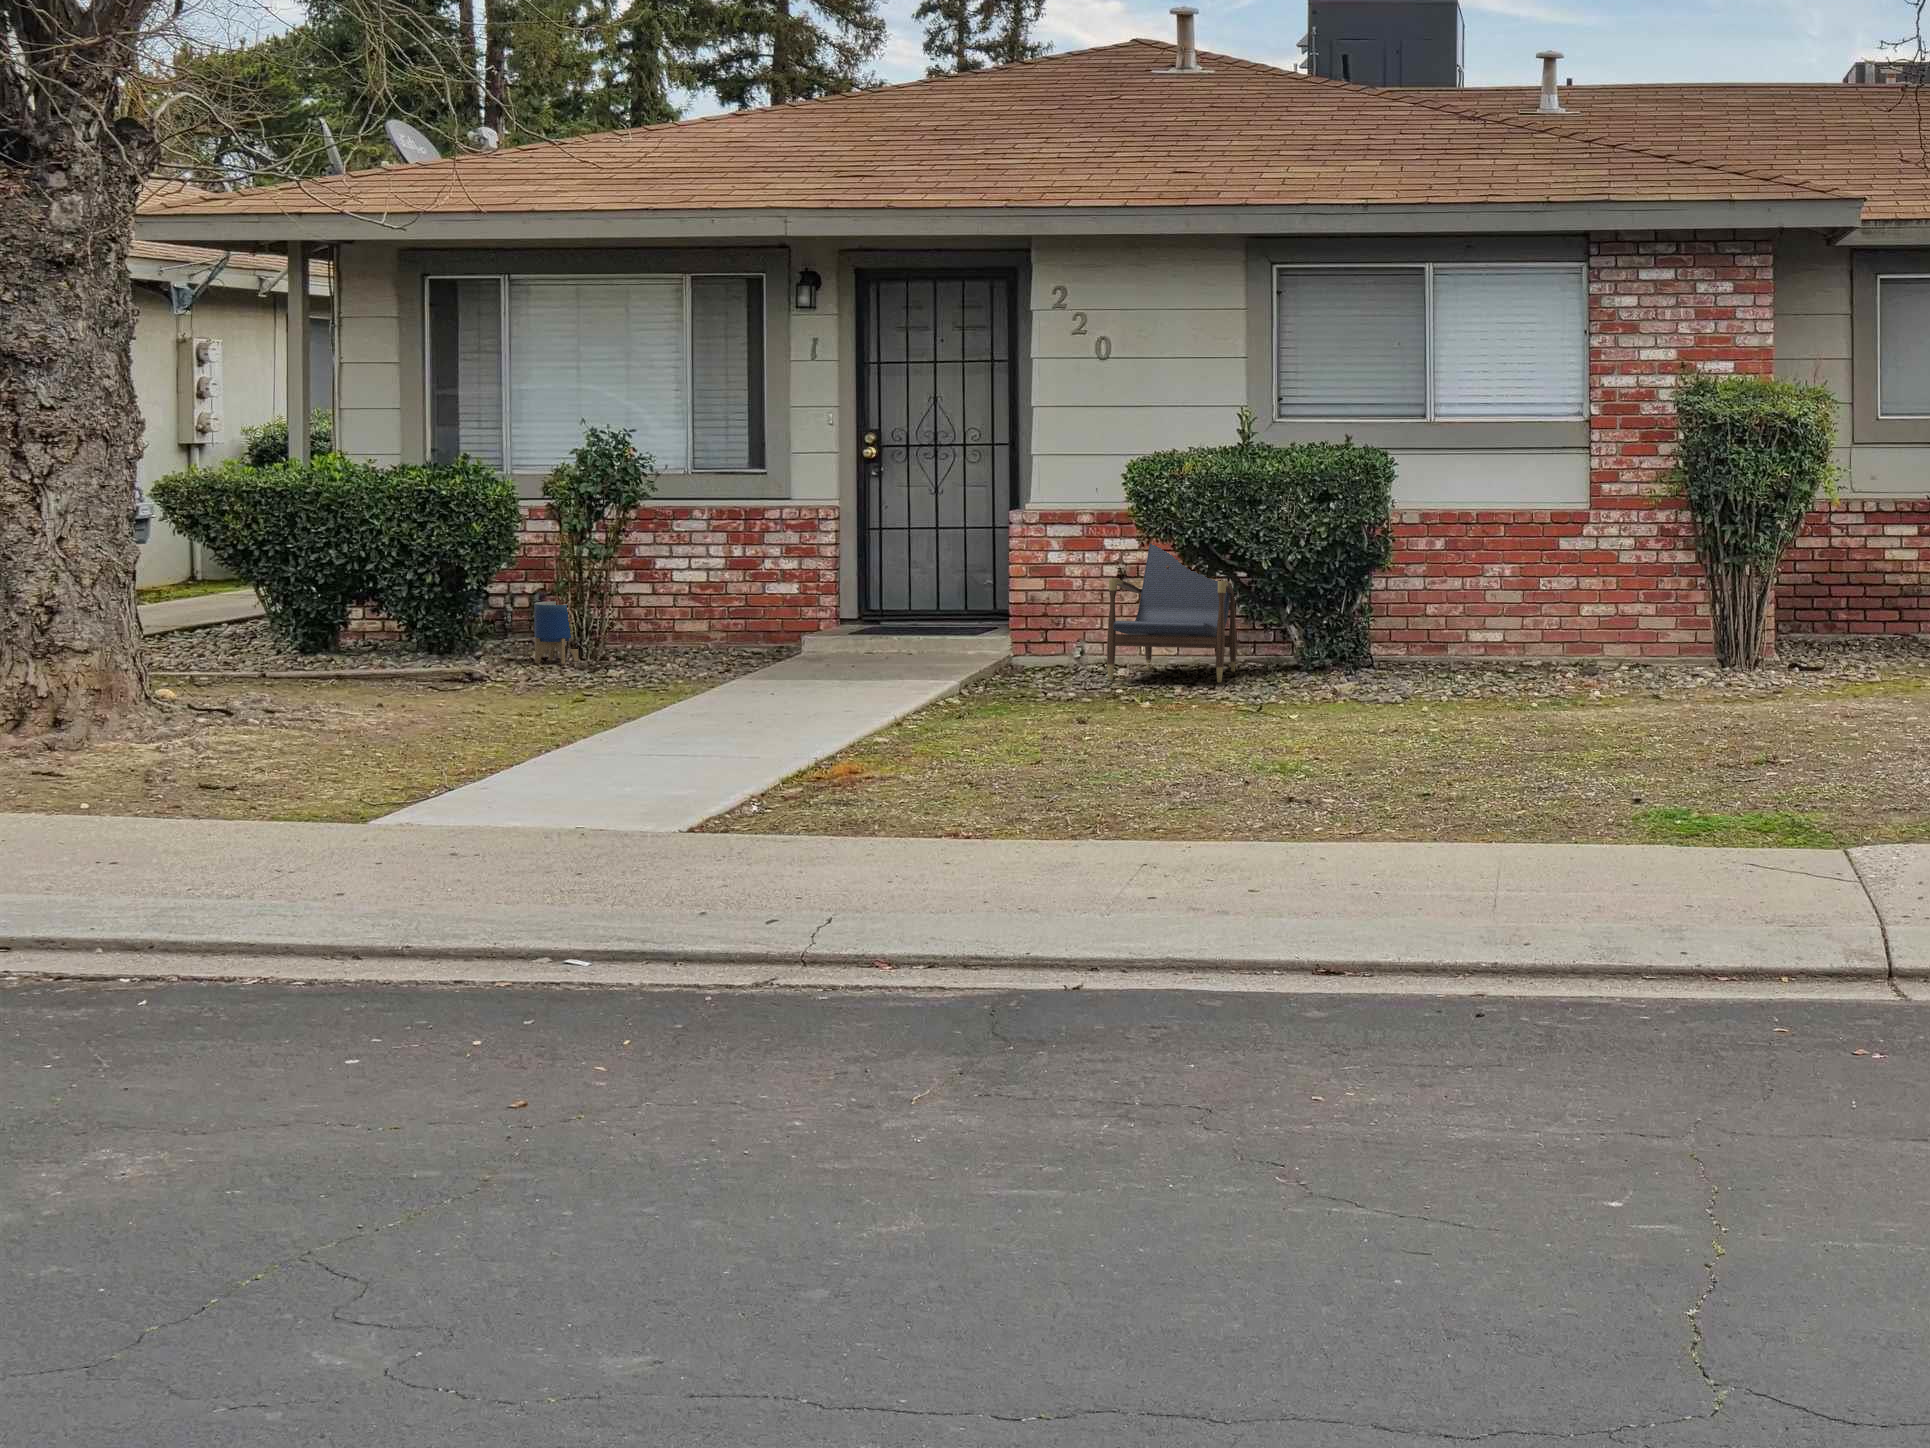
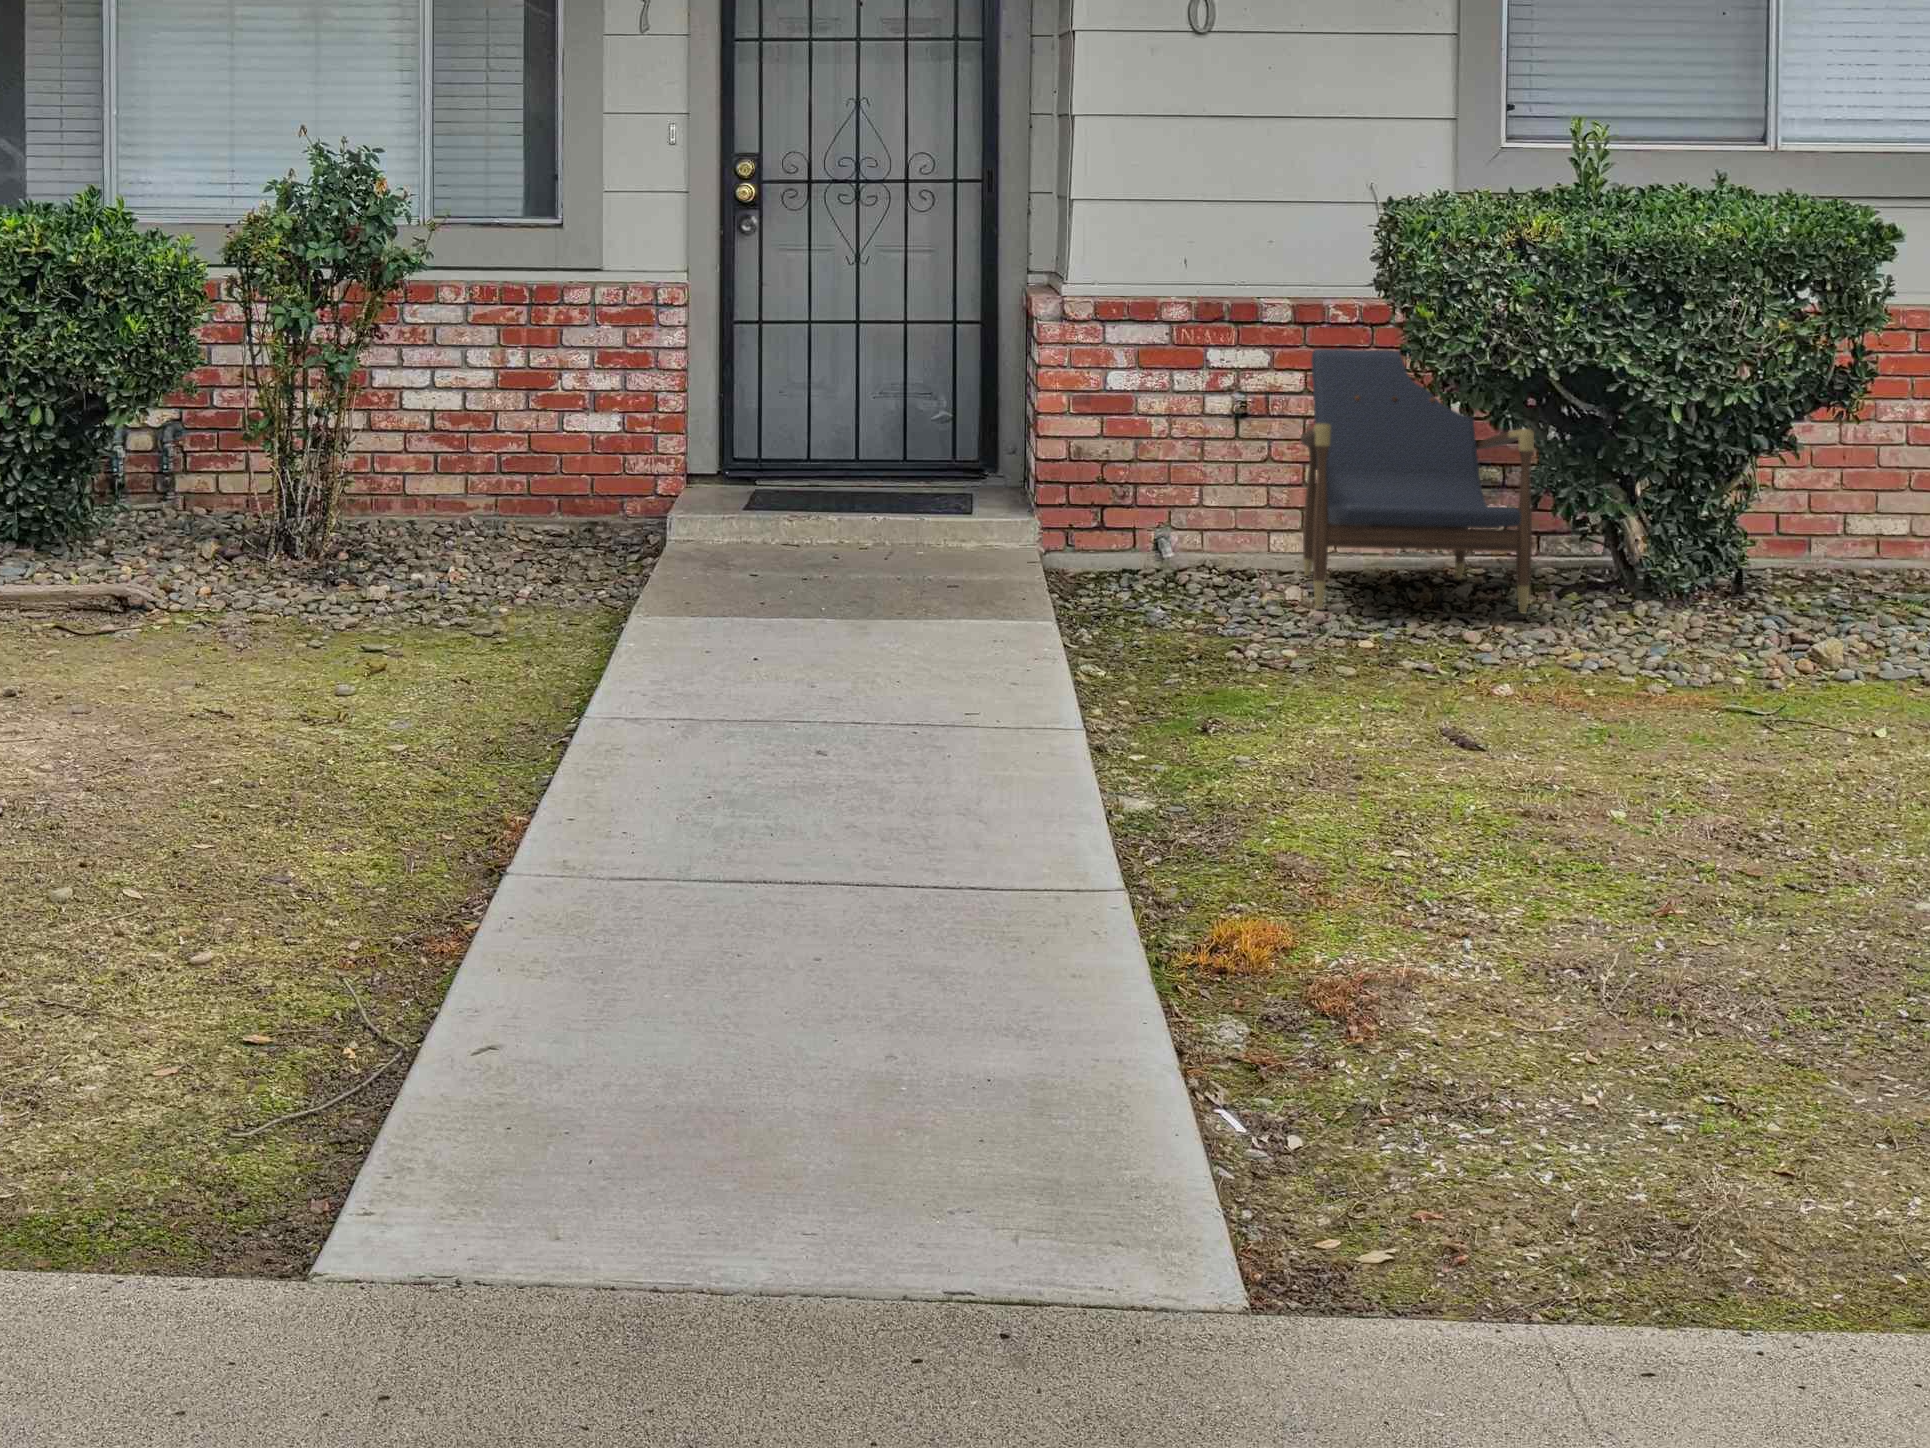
planter: present [534,601,578,664] -> none [192,458,273,578]

